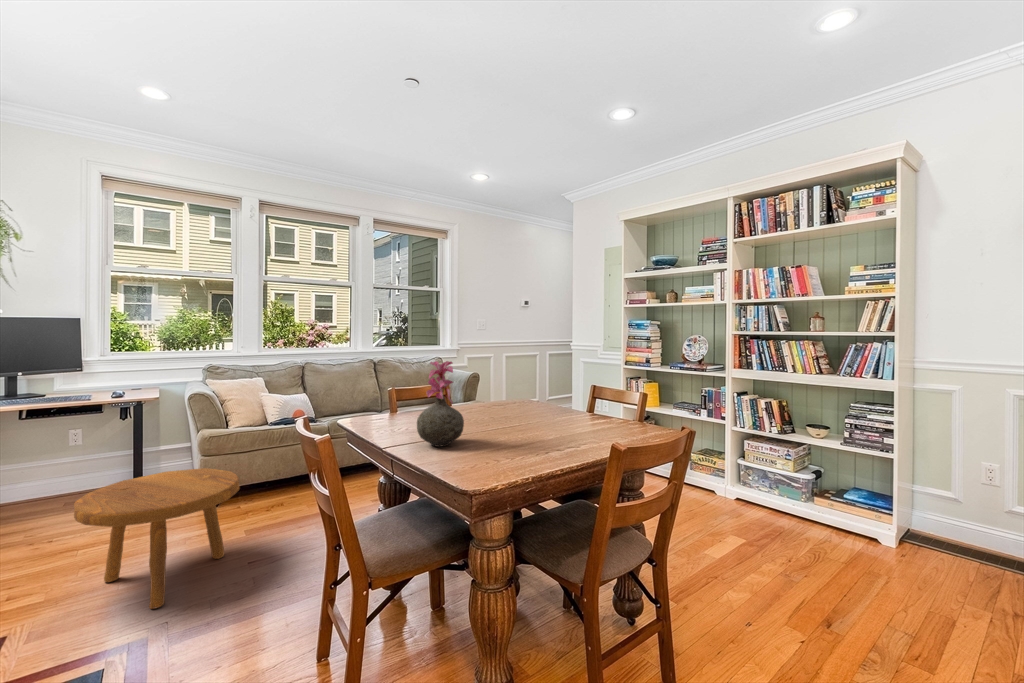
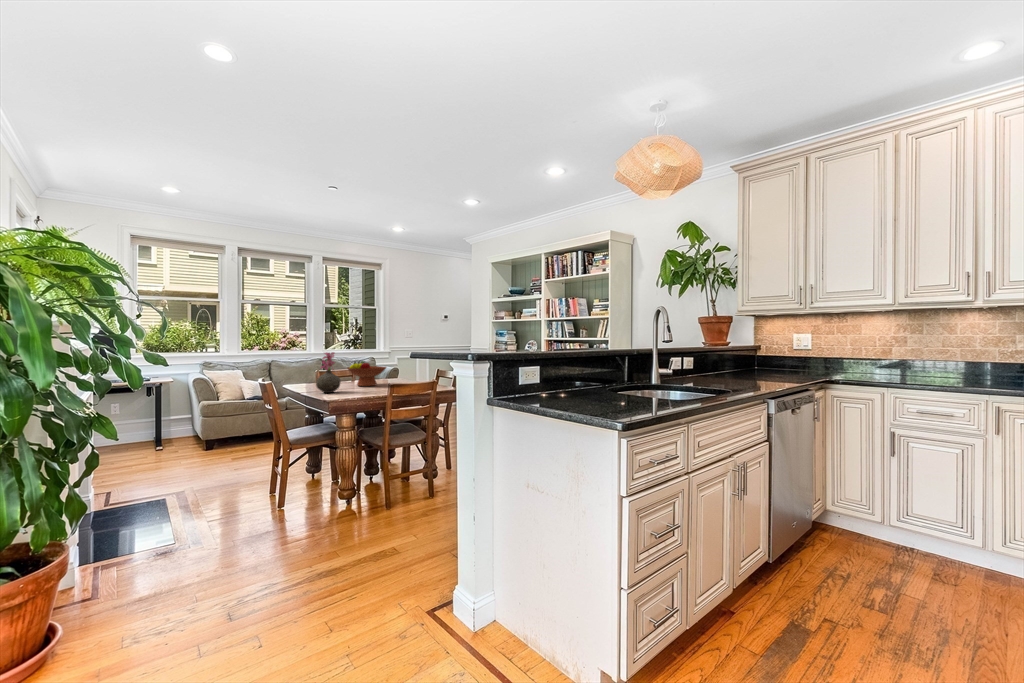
fruit bowl: none [456,374,527,423] -> present [347,361,386,386]
footstool: present [74,468,239,609] -> none [138,418,227,484]

